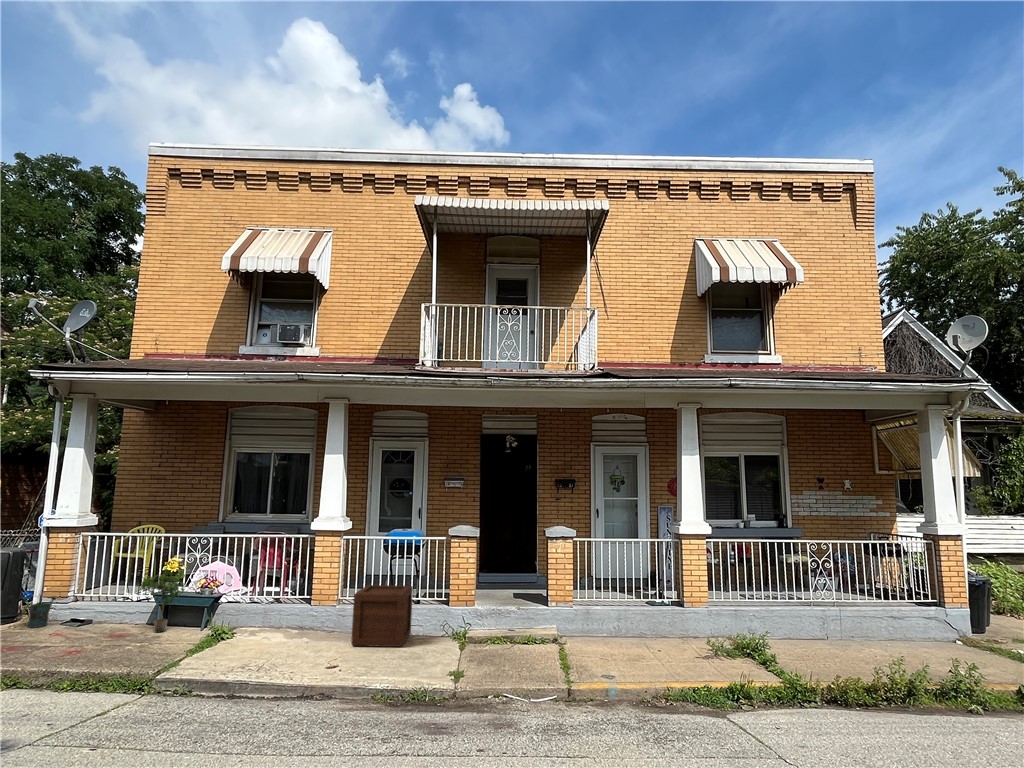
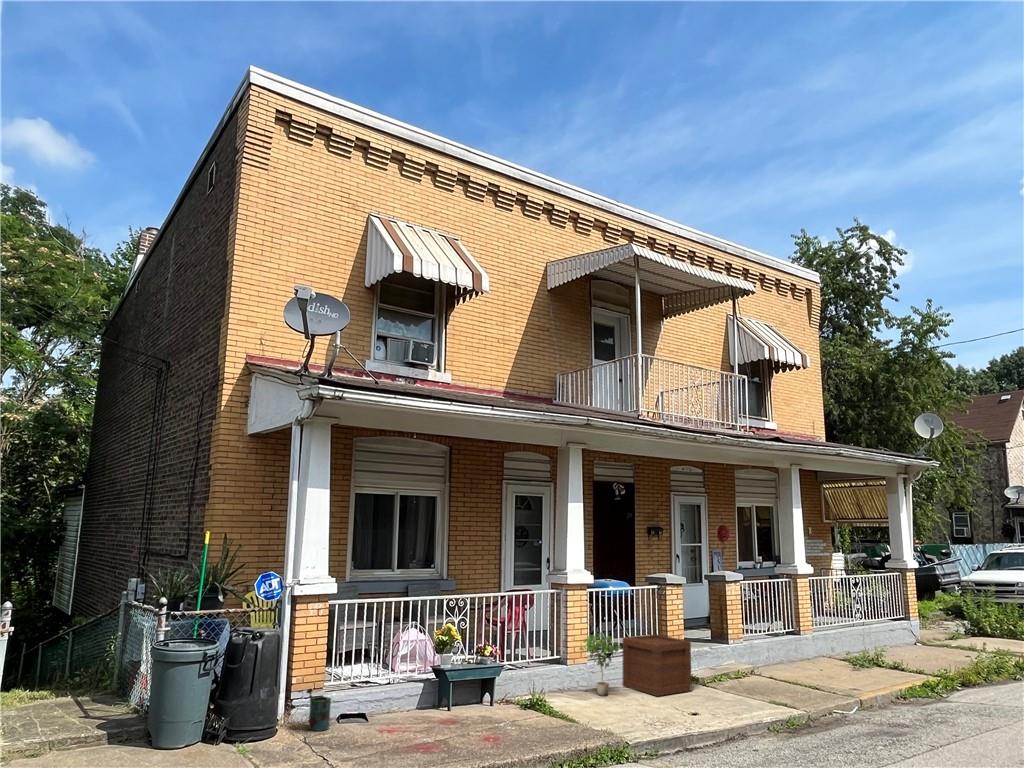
potted plant: present [136,572,188,632] -> present [580,632,621,696]

